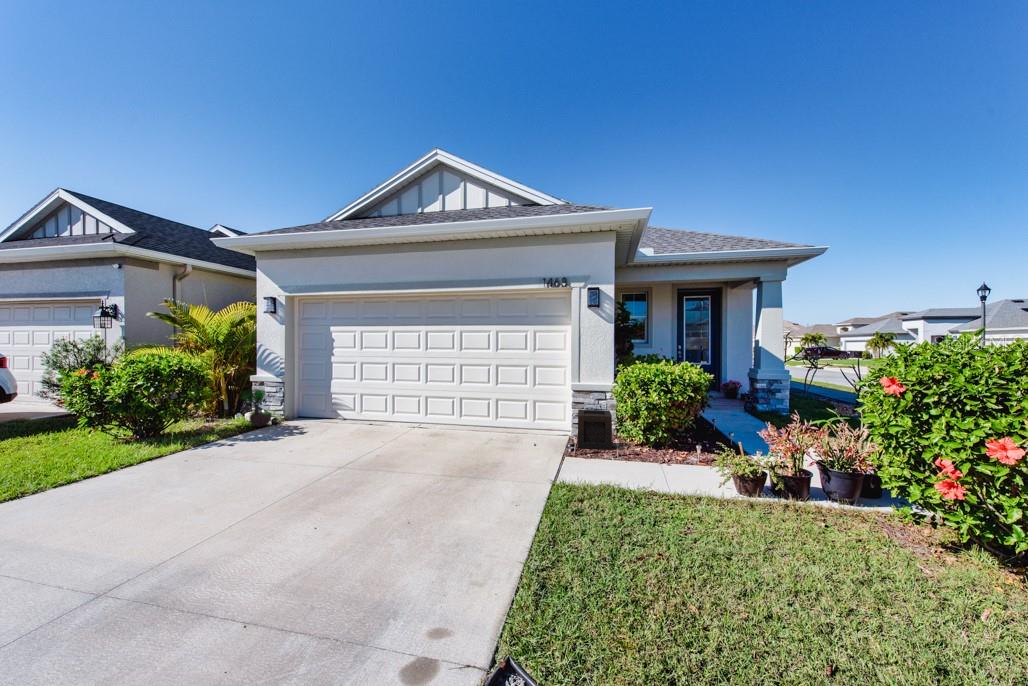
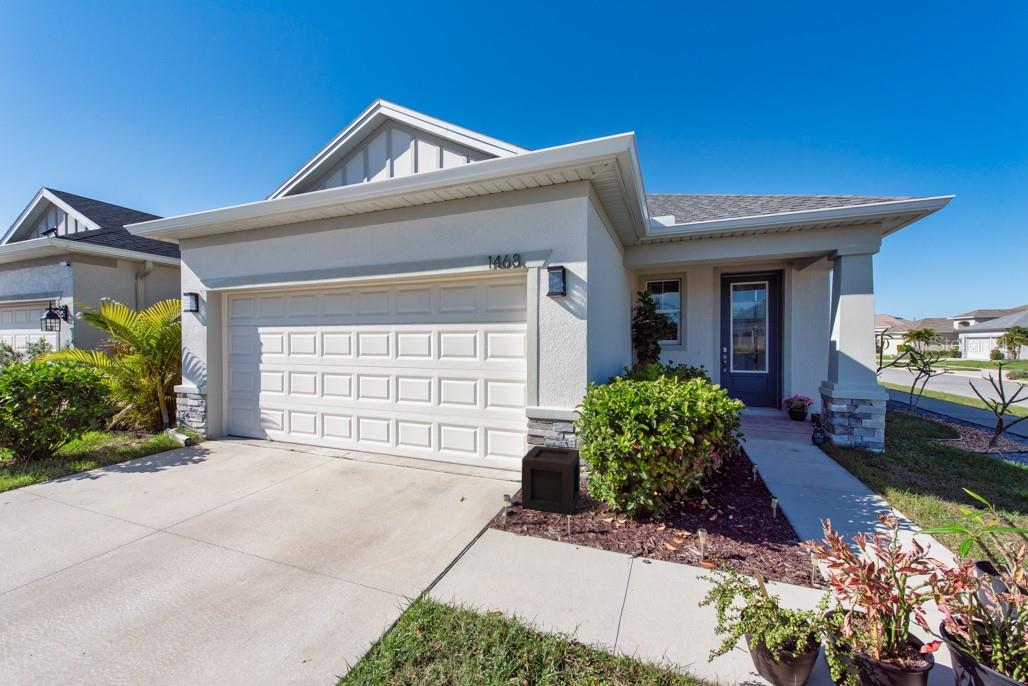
potted tree: present [243,389,272,427] -> none [145,397,191,447]

